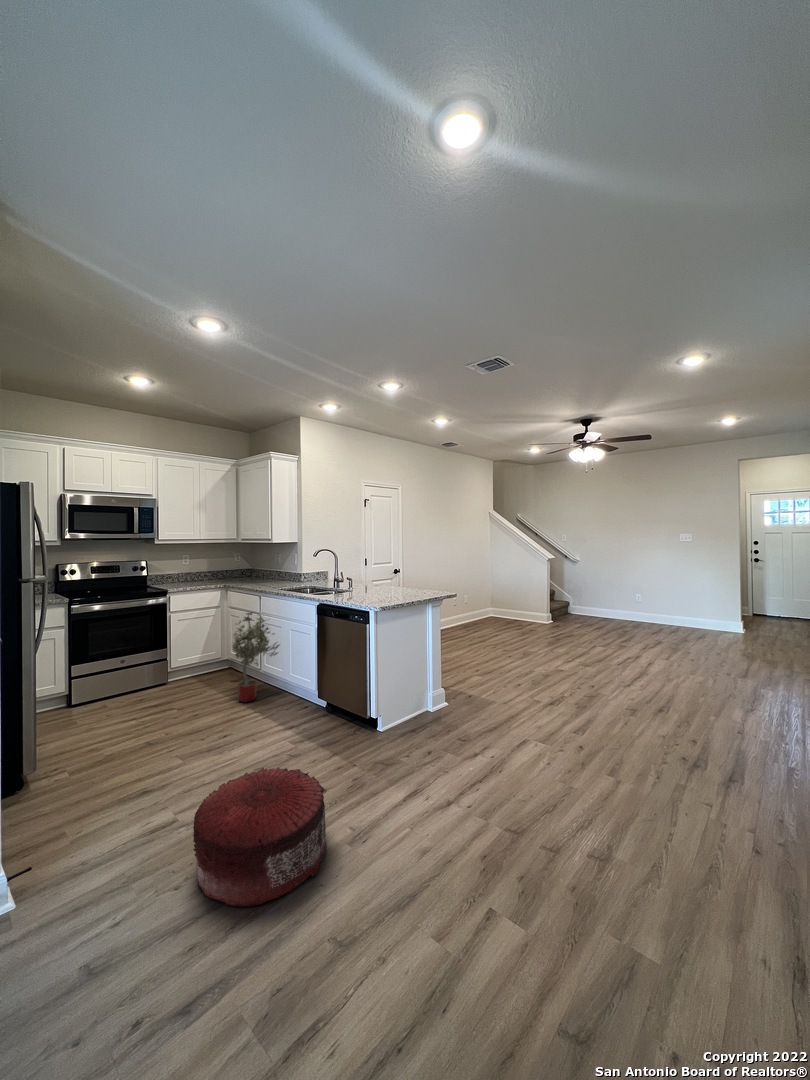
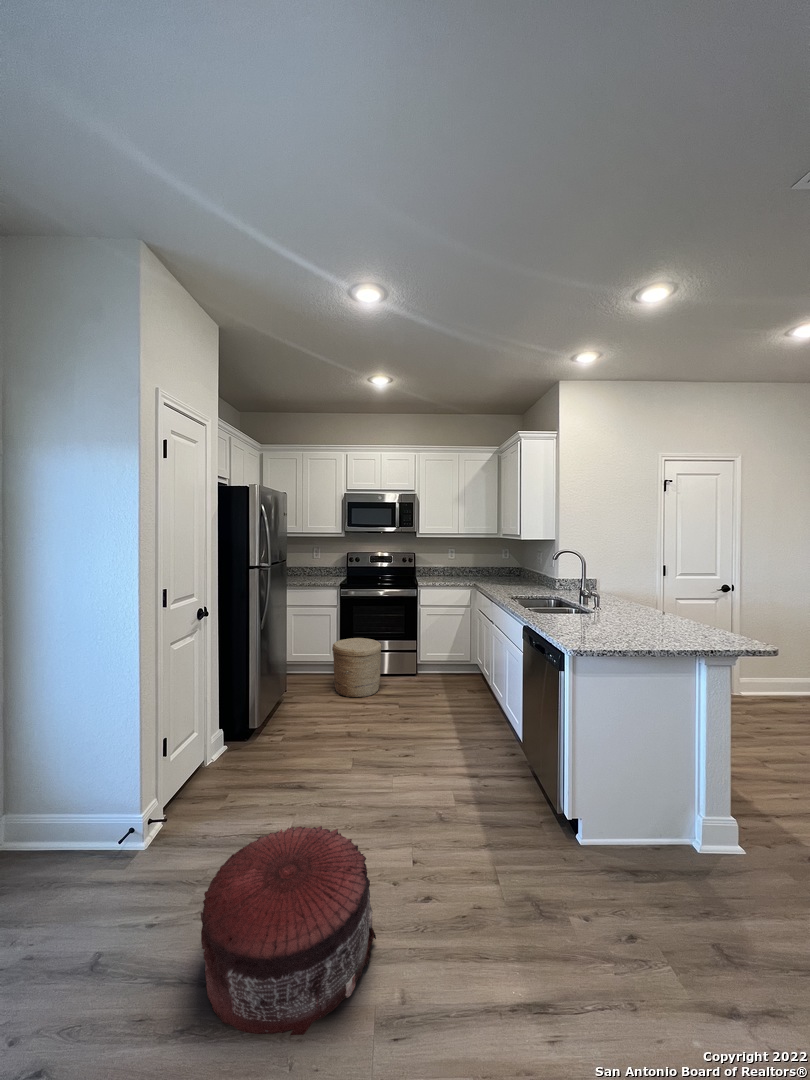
potted tree: present [232,613,280,702] -> none [444,620,502,724]
woven basket: none [76,654,140,721] -> present [332,638,381,697]

